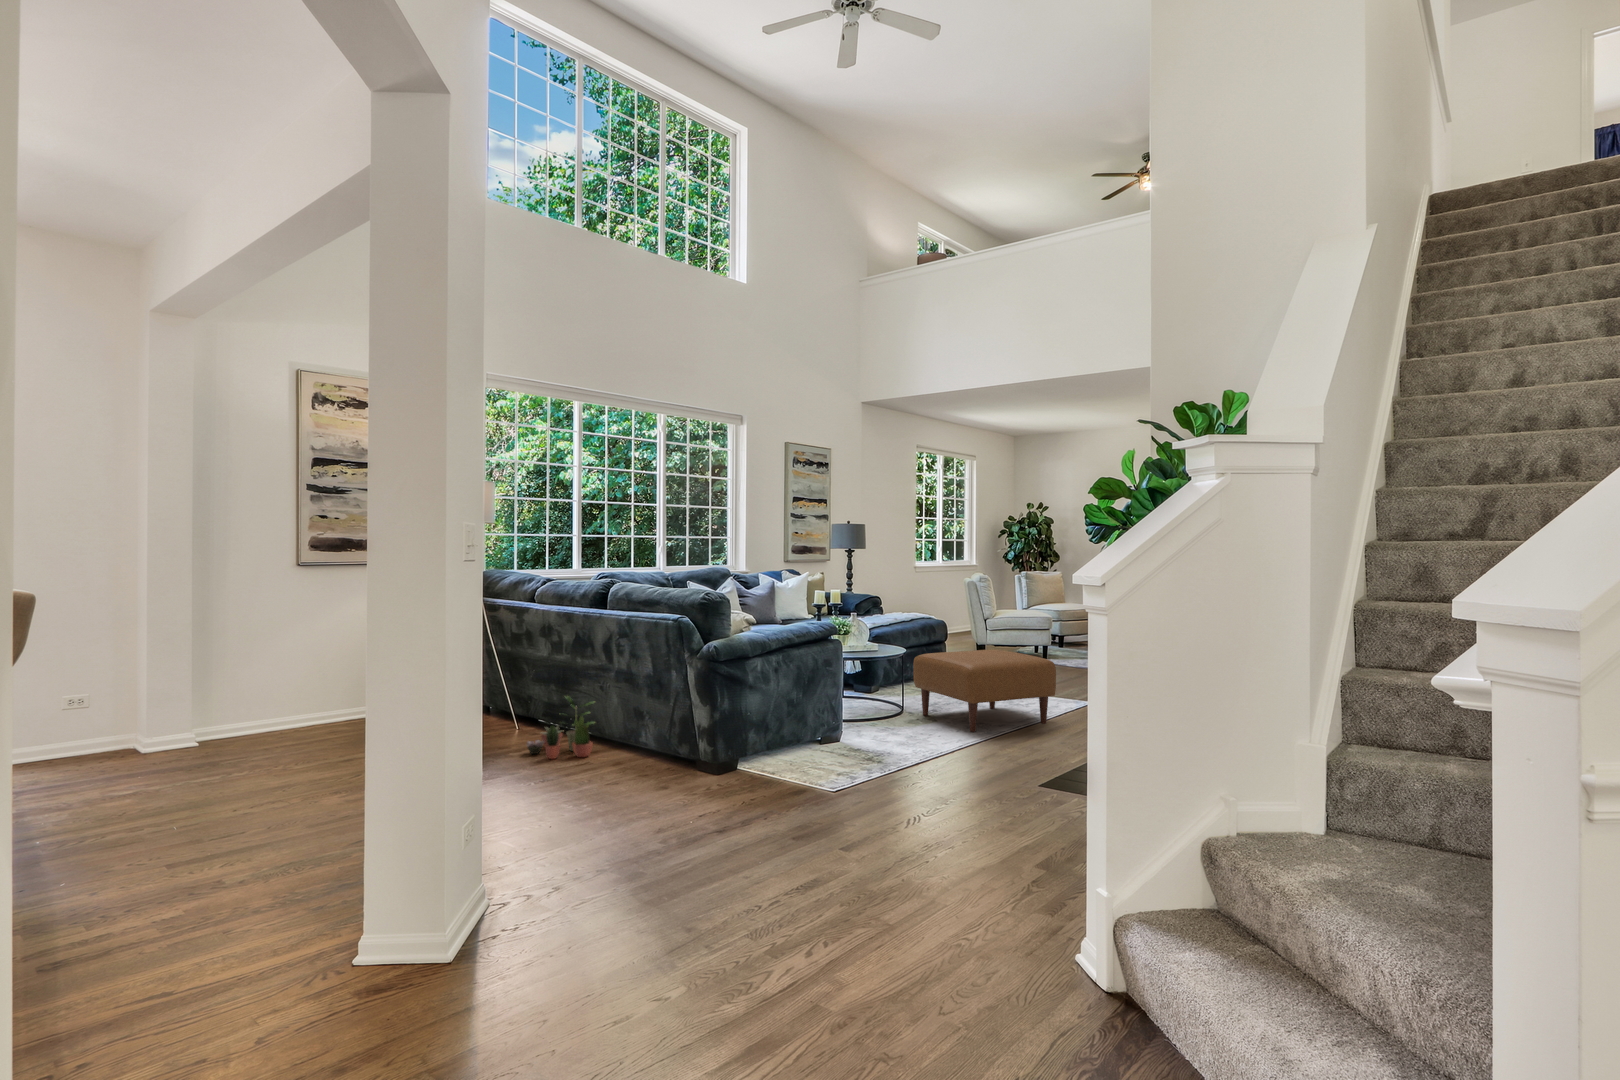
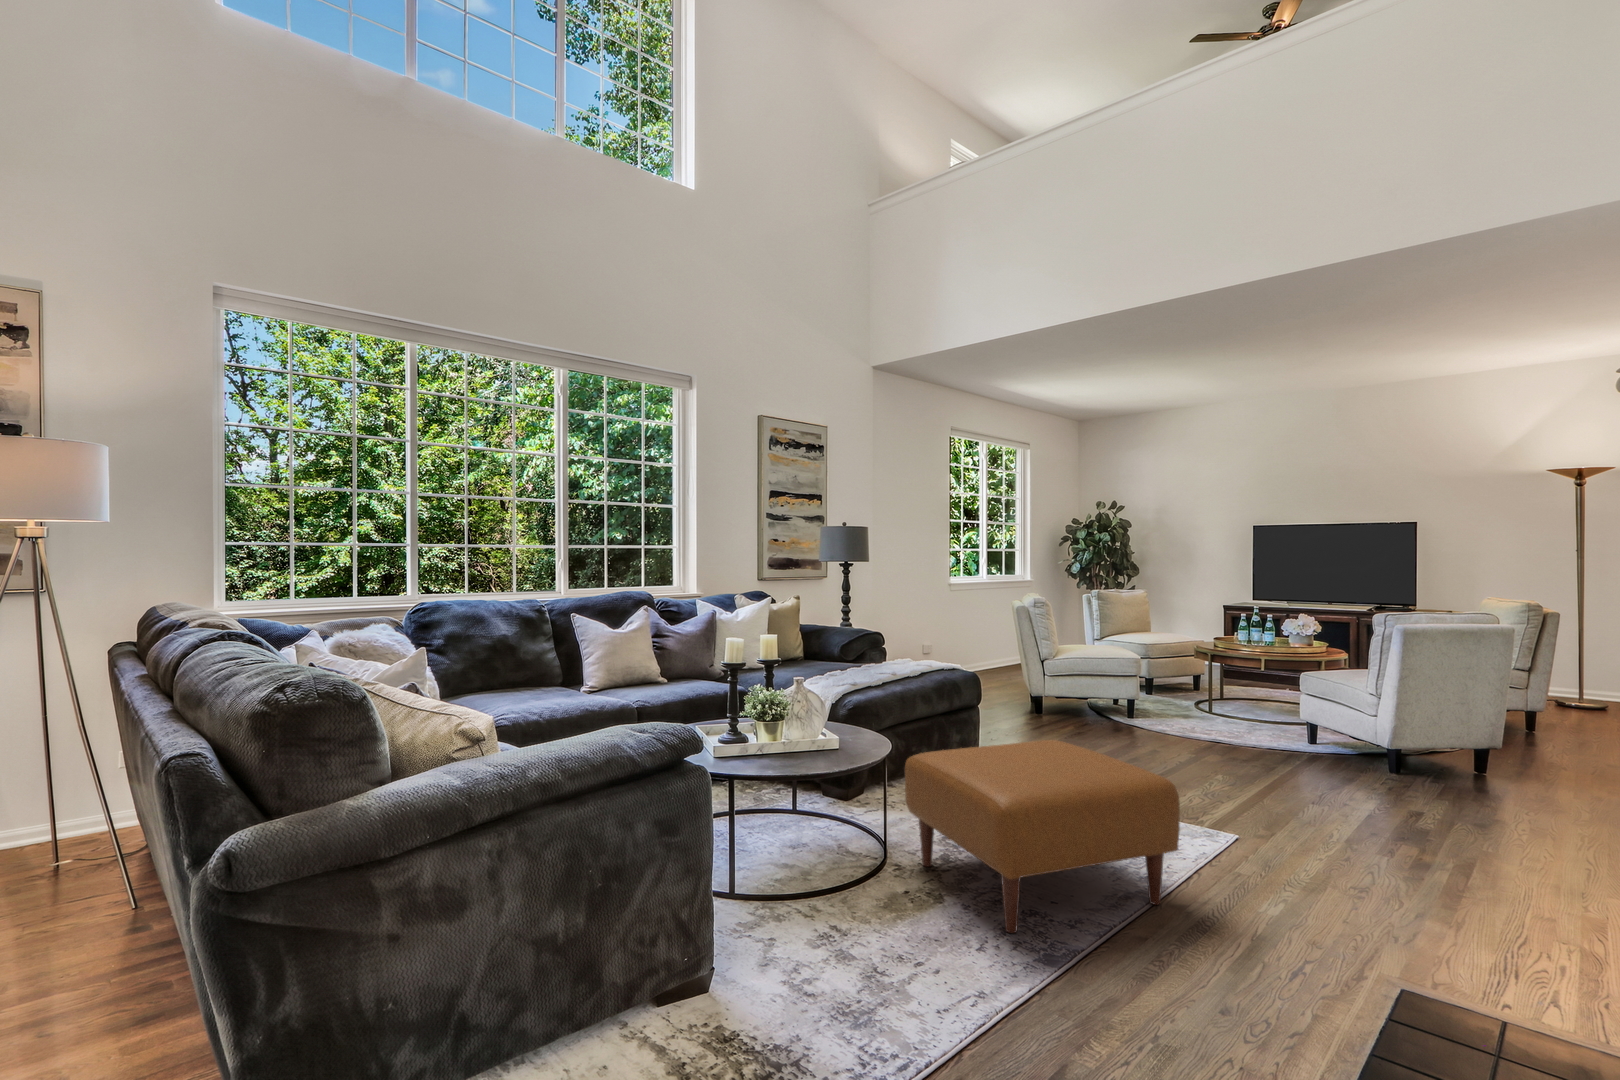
potted plant: present [527,696,594,759] -> none [46,865,218,1024]

